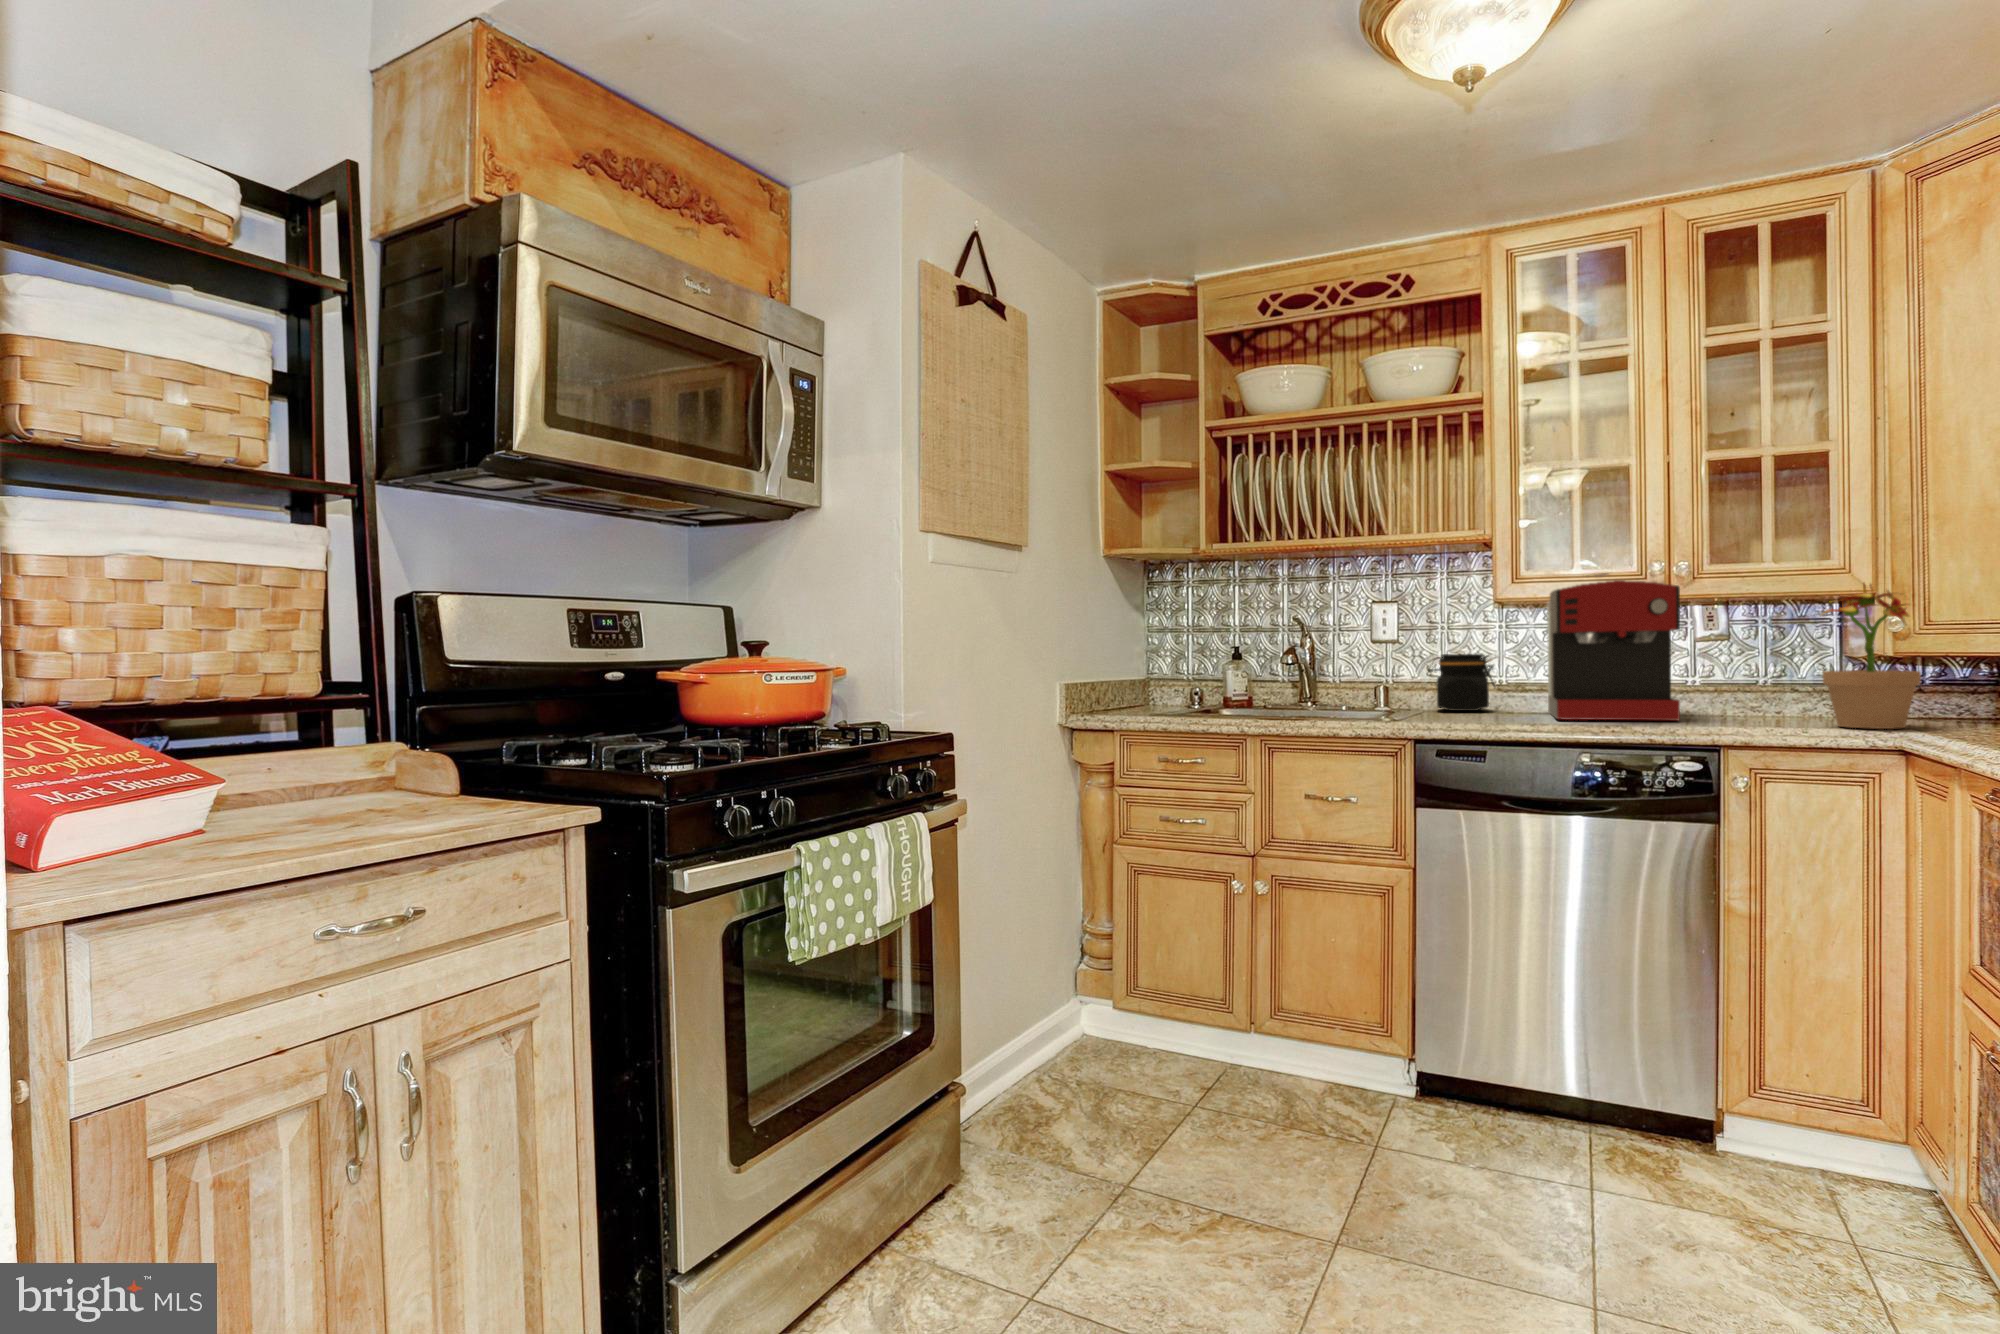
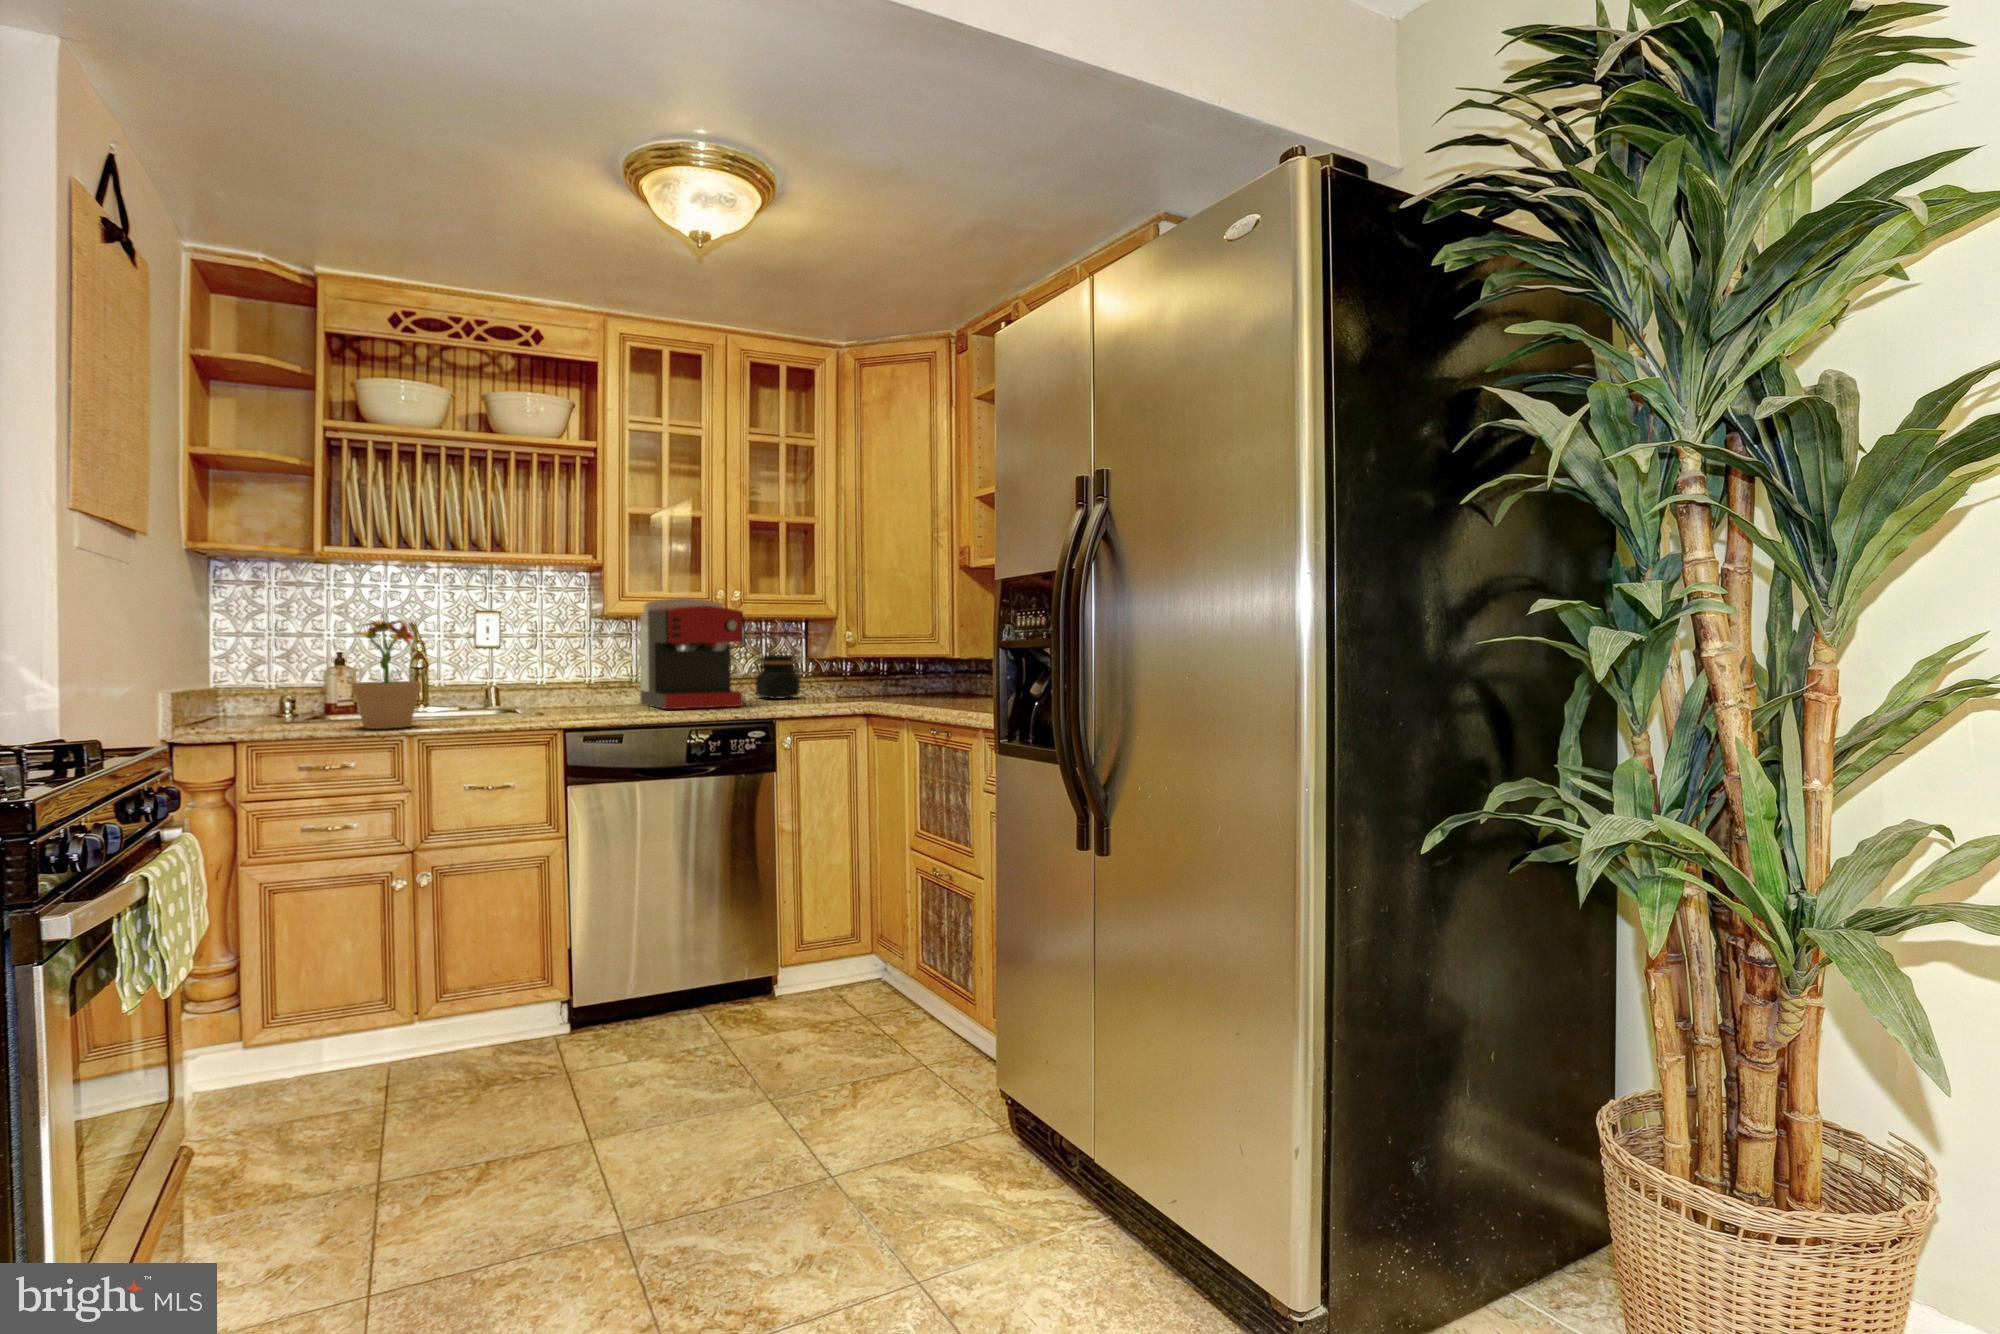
potted plant: present [1823,584,1921,729] -> present [352,614,421,729]
jar: present [1429,654,1495,711] -> present [754,655,800,699]

